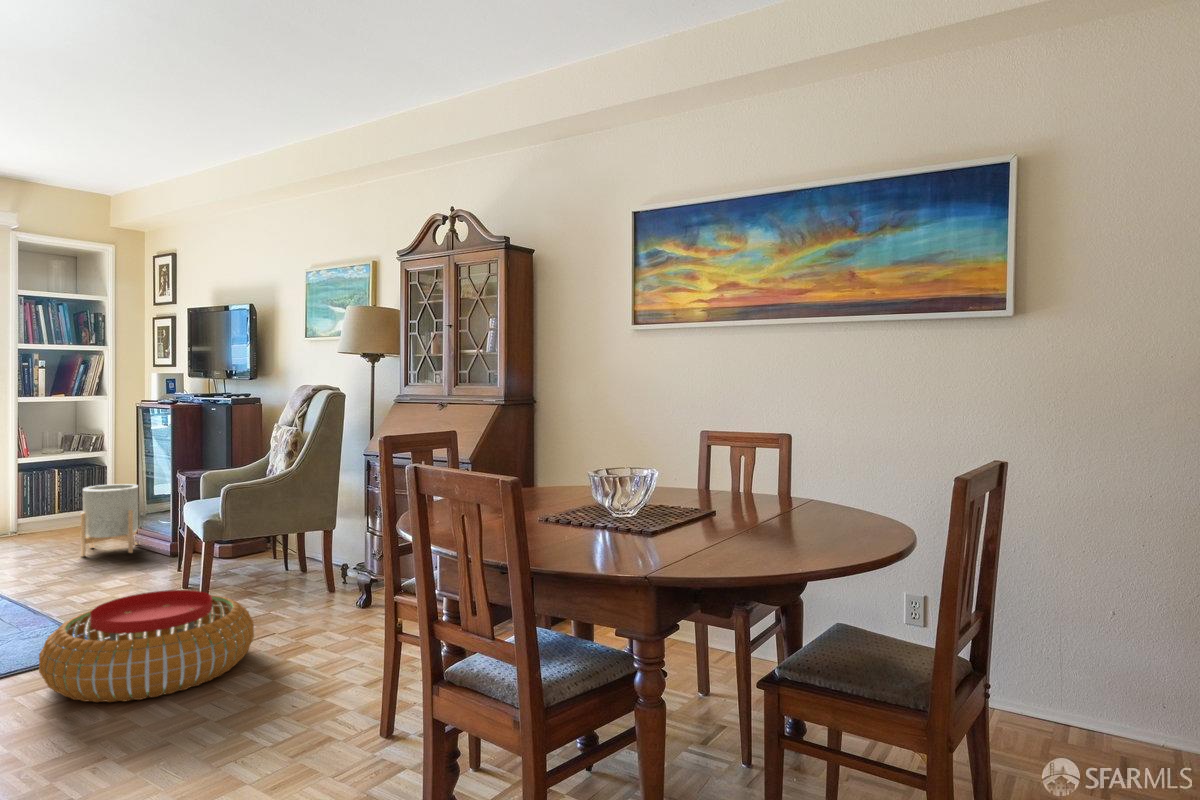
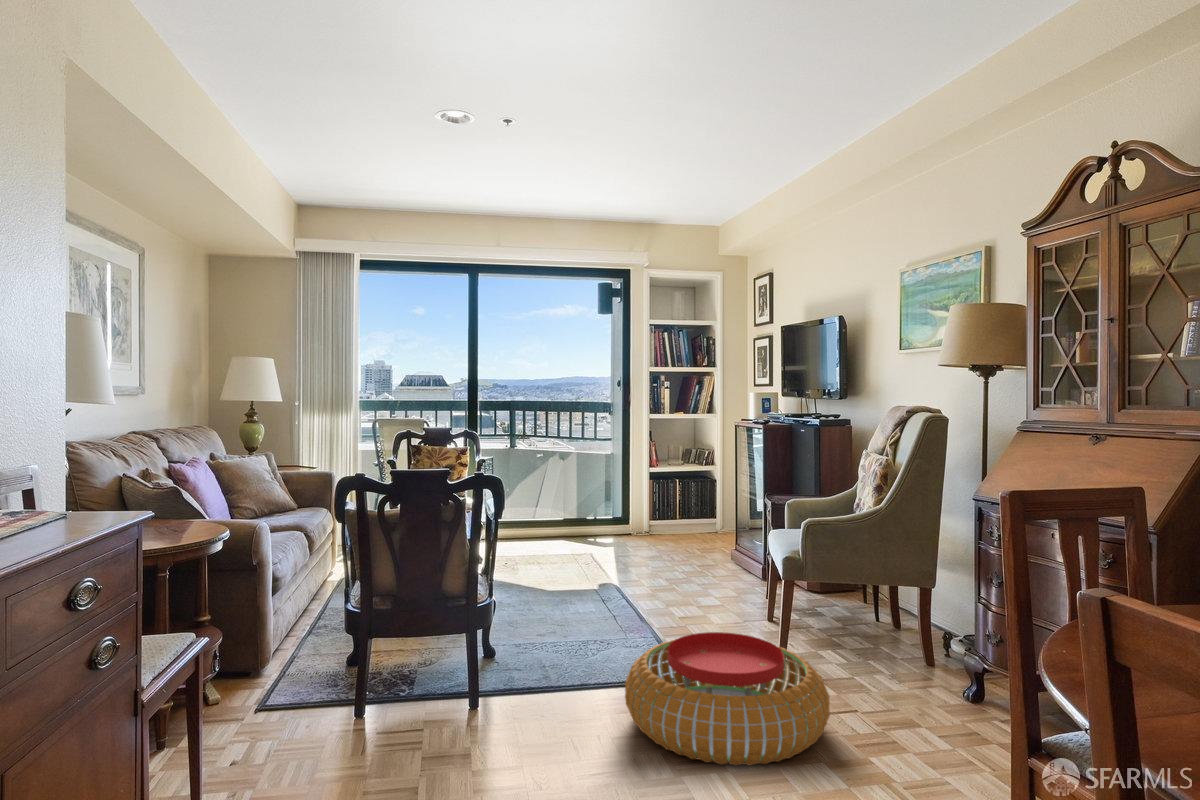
planter: present [81,484,138,557] -> none [689,499,737,568]

